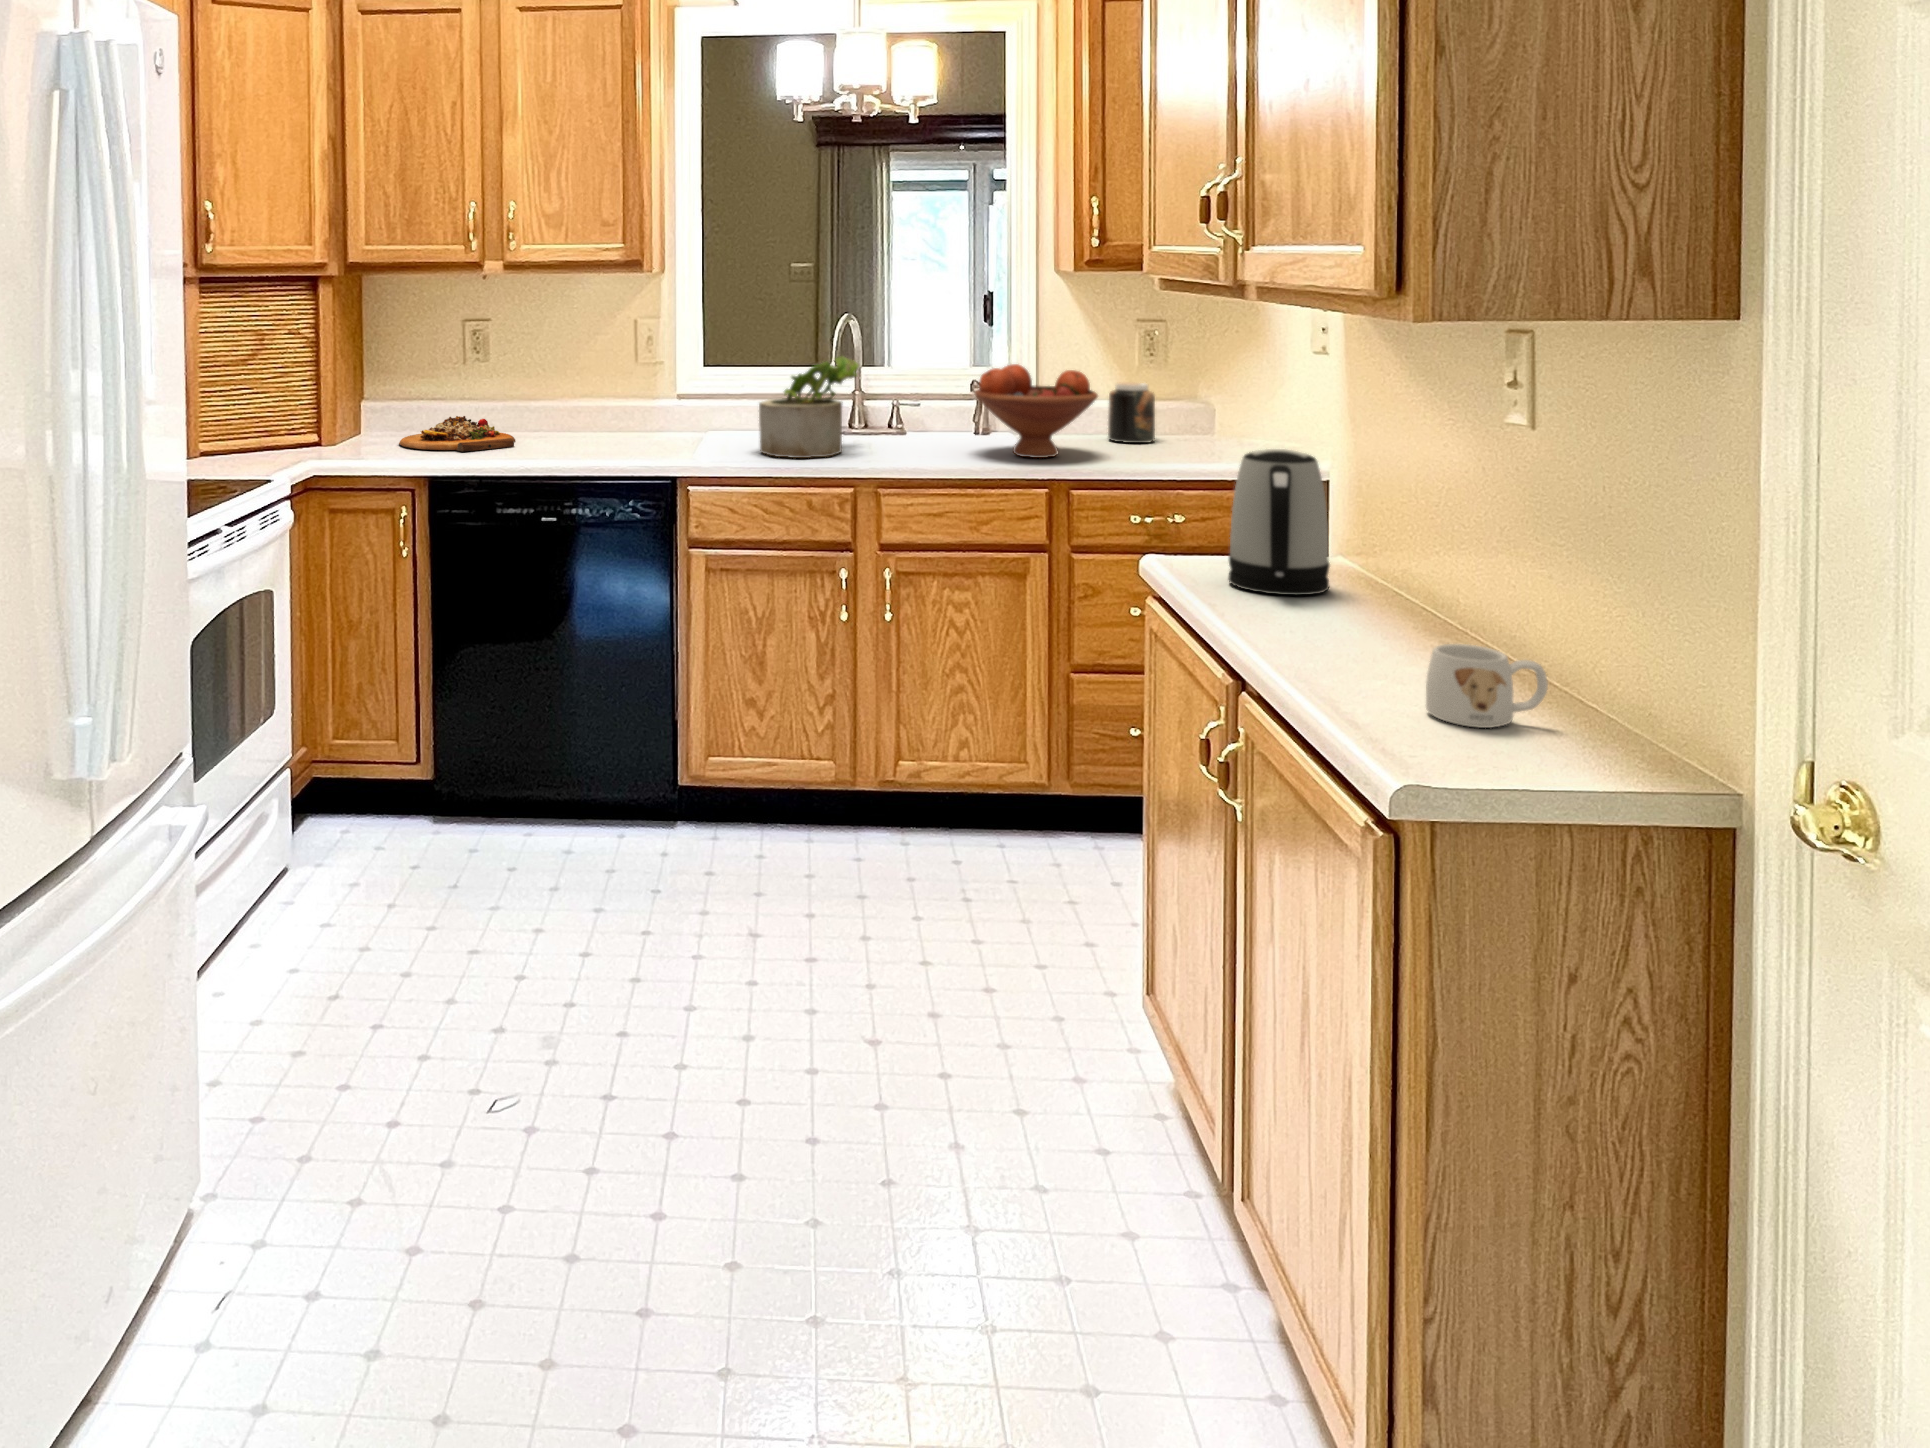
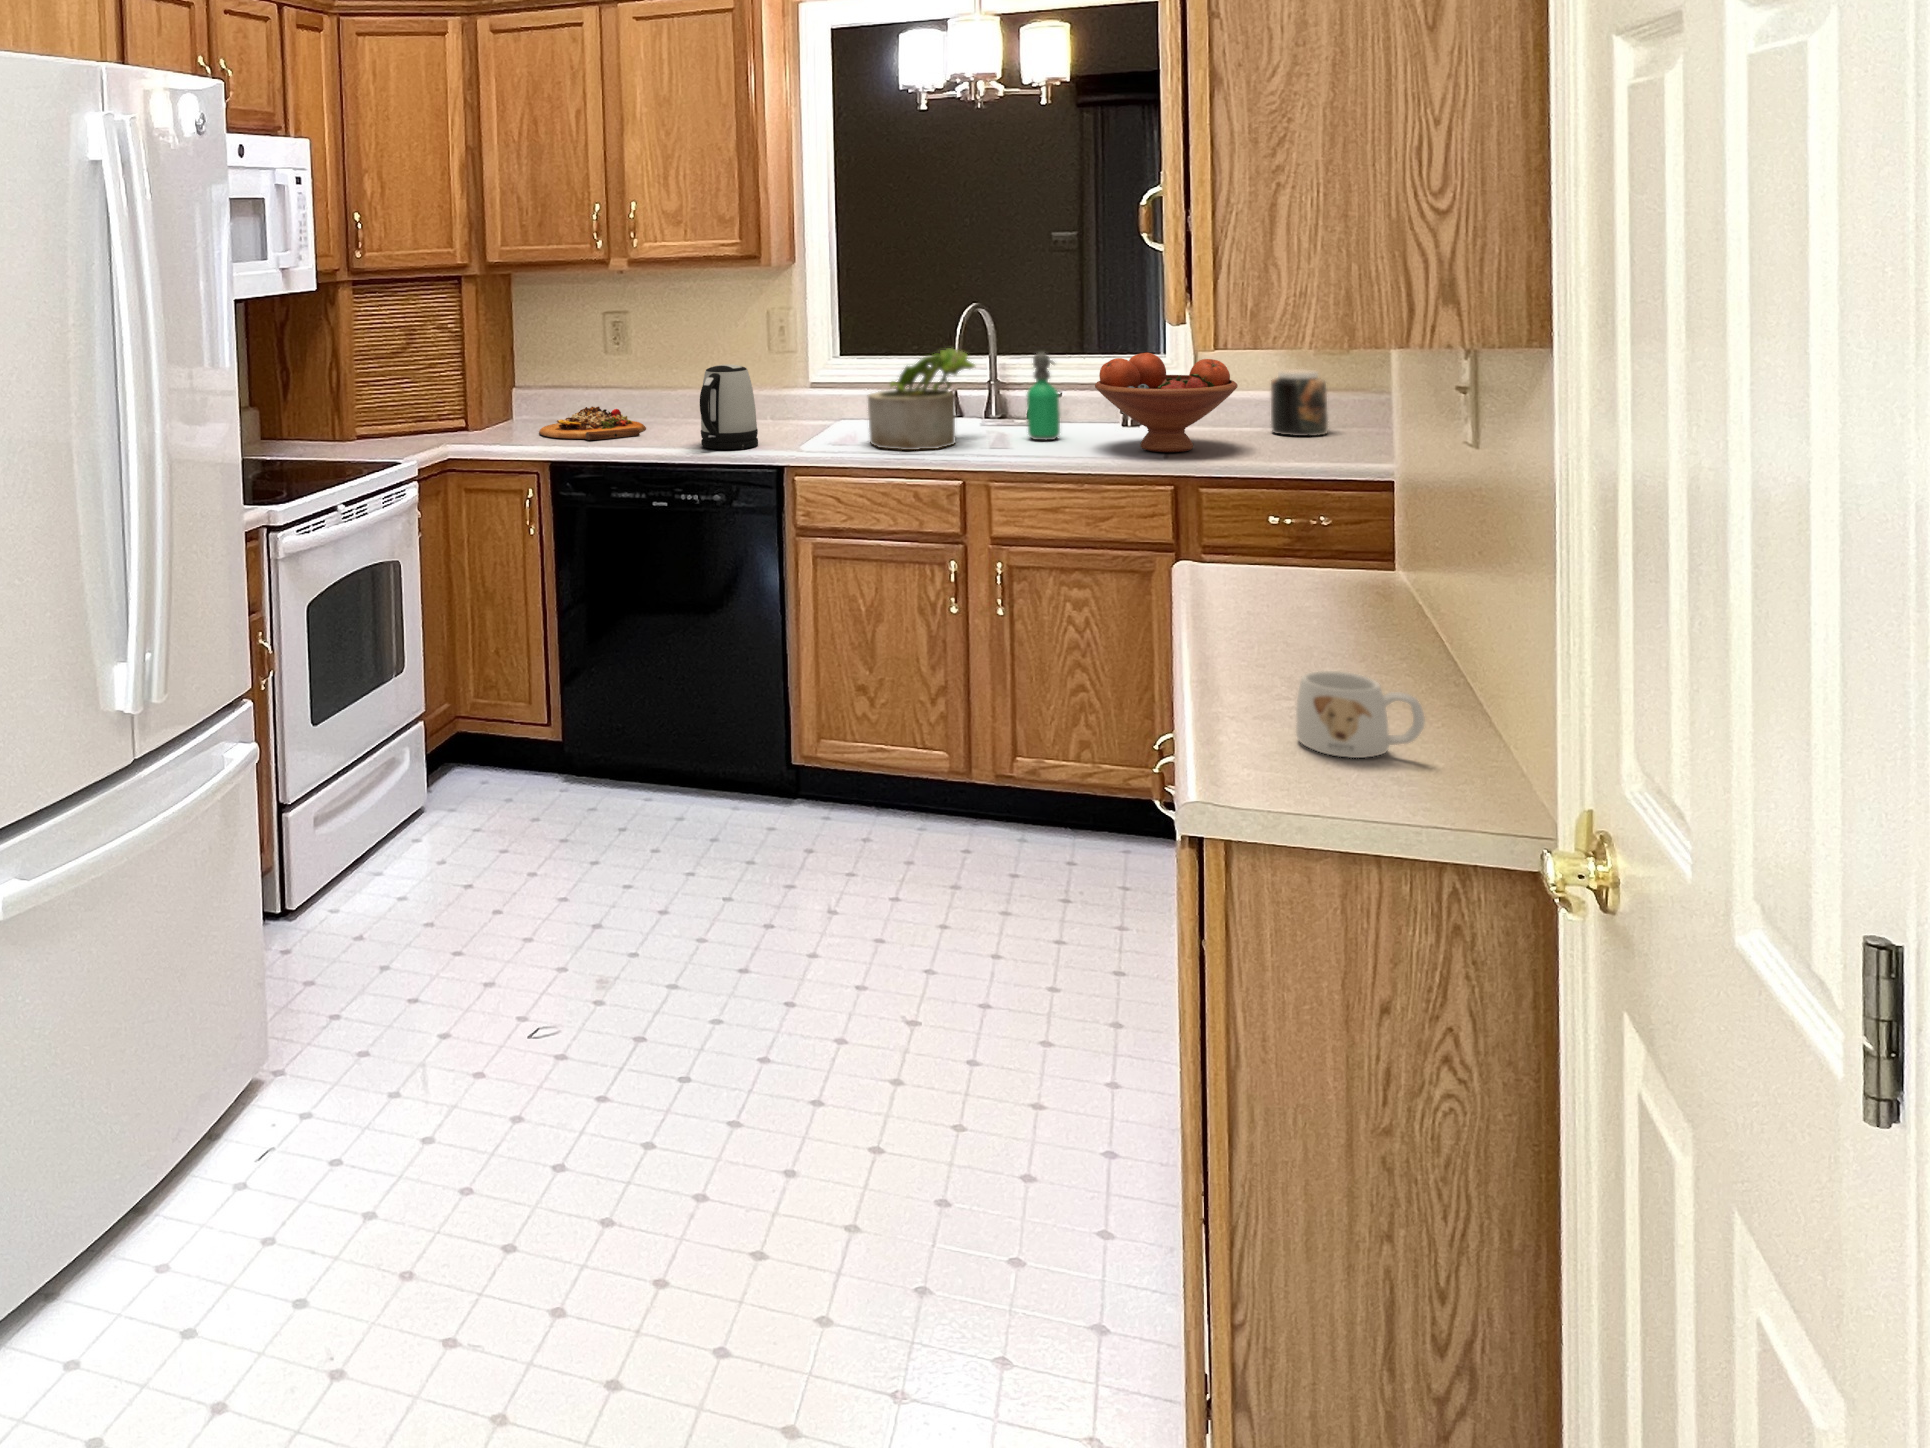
soap dispenser: none [904,363,935,448] -> present [1027,353,1060,440]
kettle: present [1229,449,1330,595] -> present [700,364,758,449]

